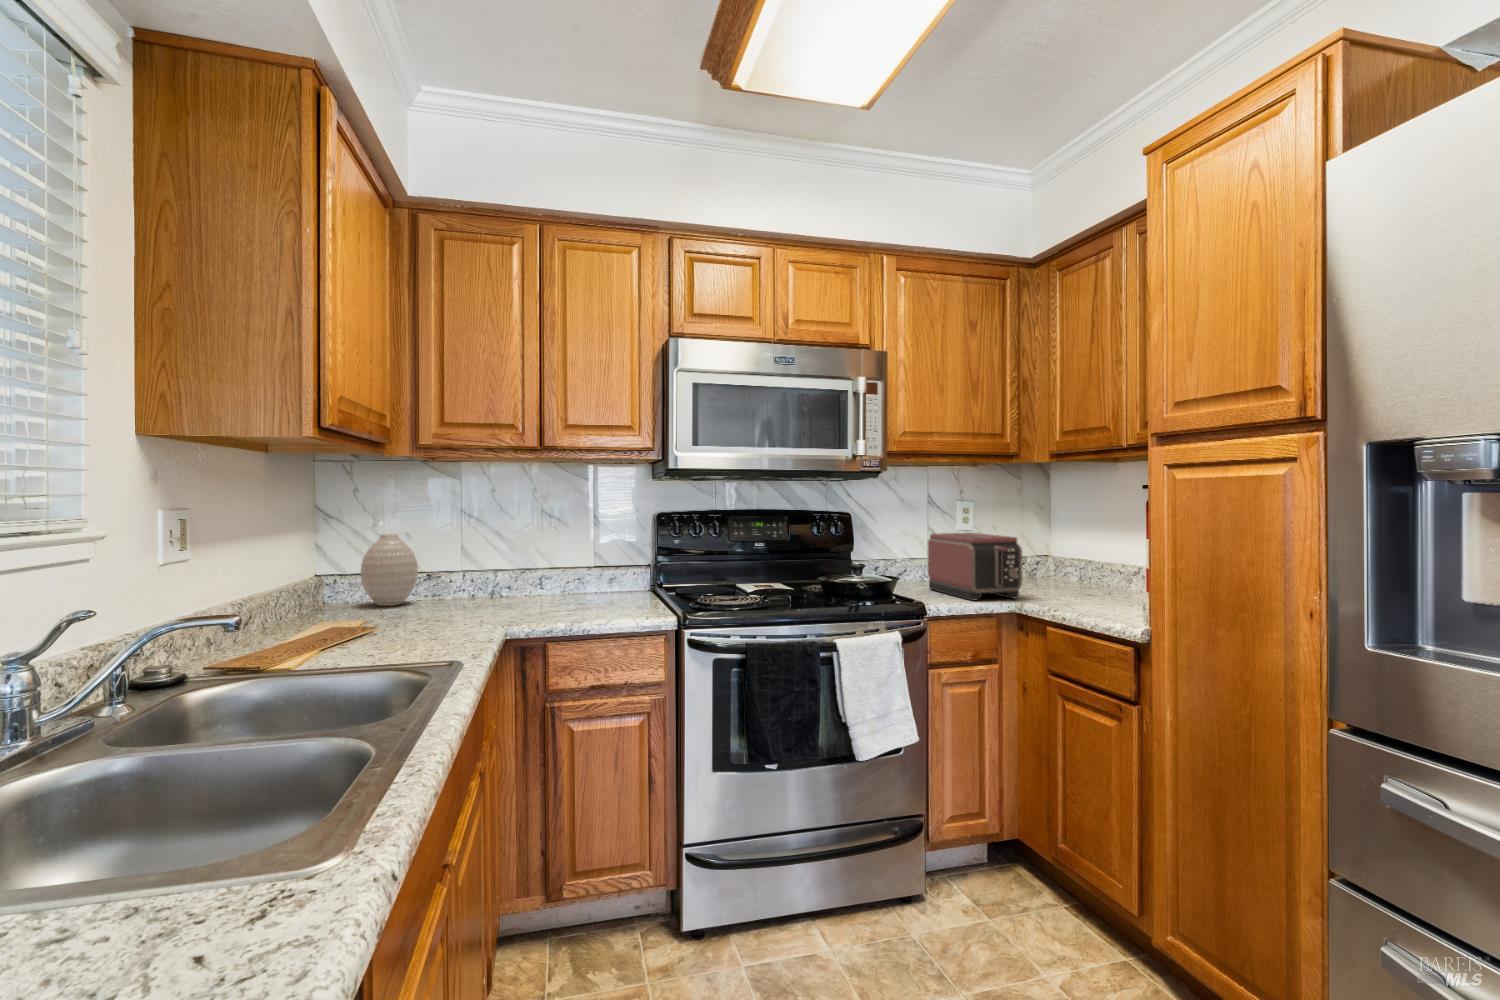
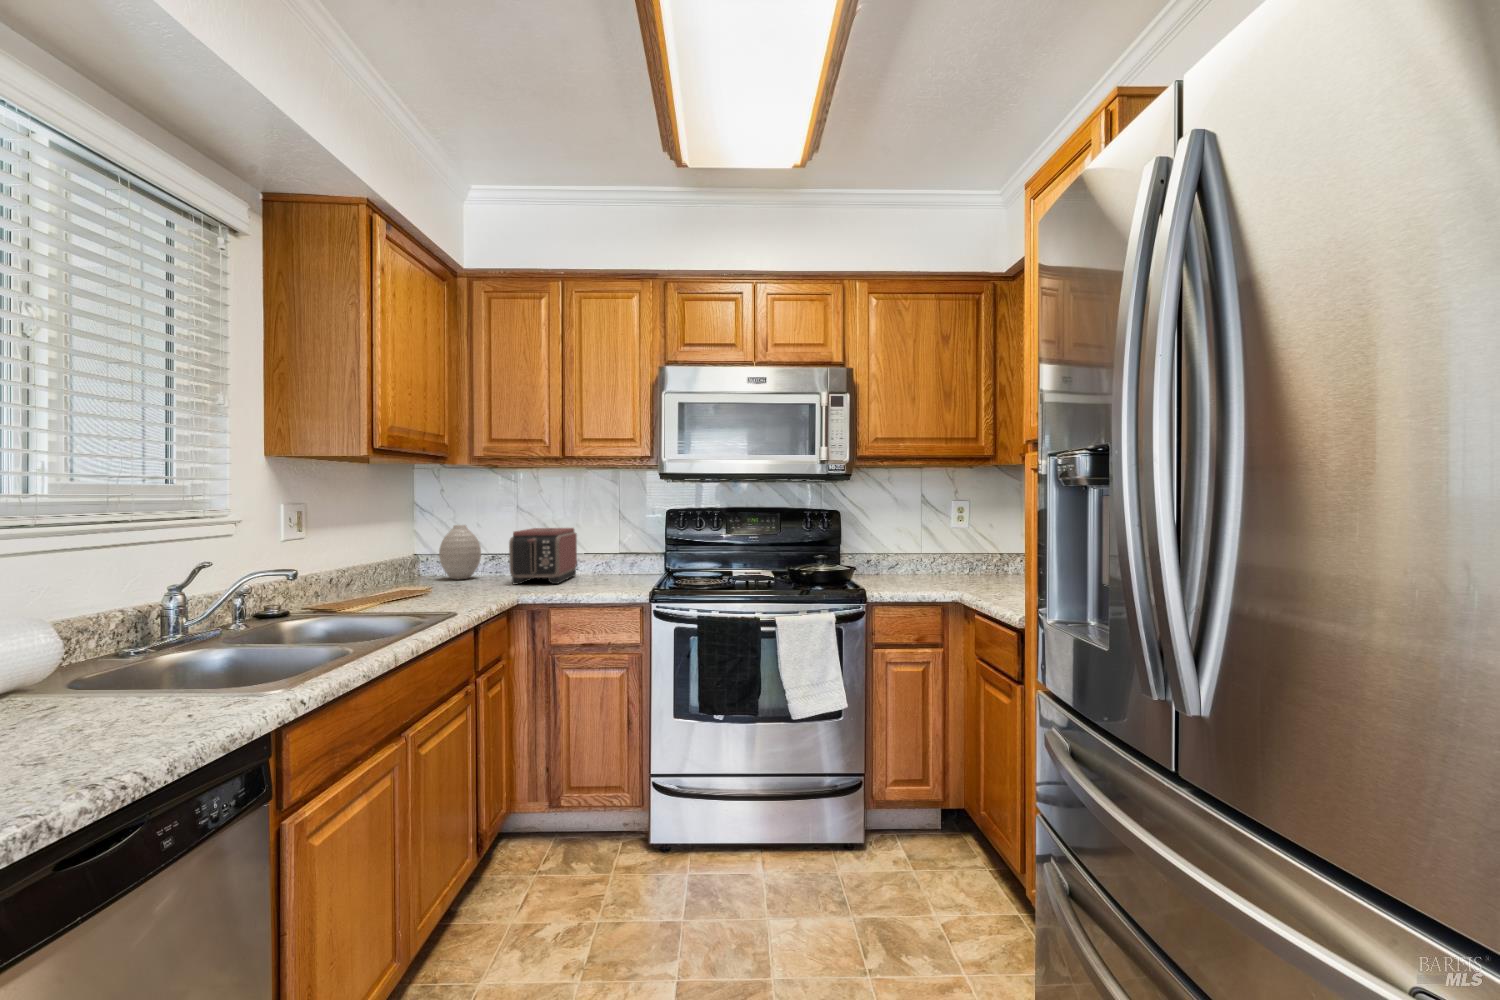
toaster: present [928,533,1022,600] -> present [509,528,577,584]

